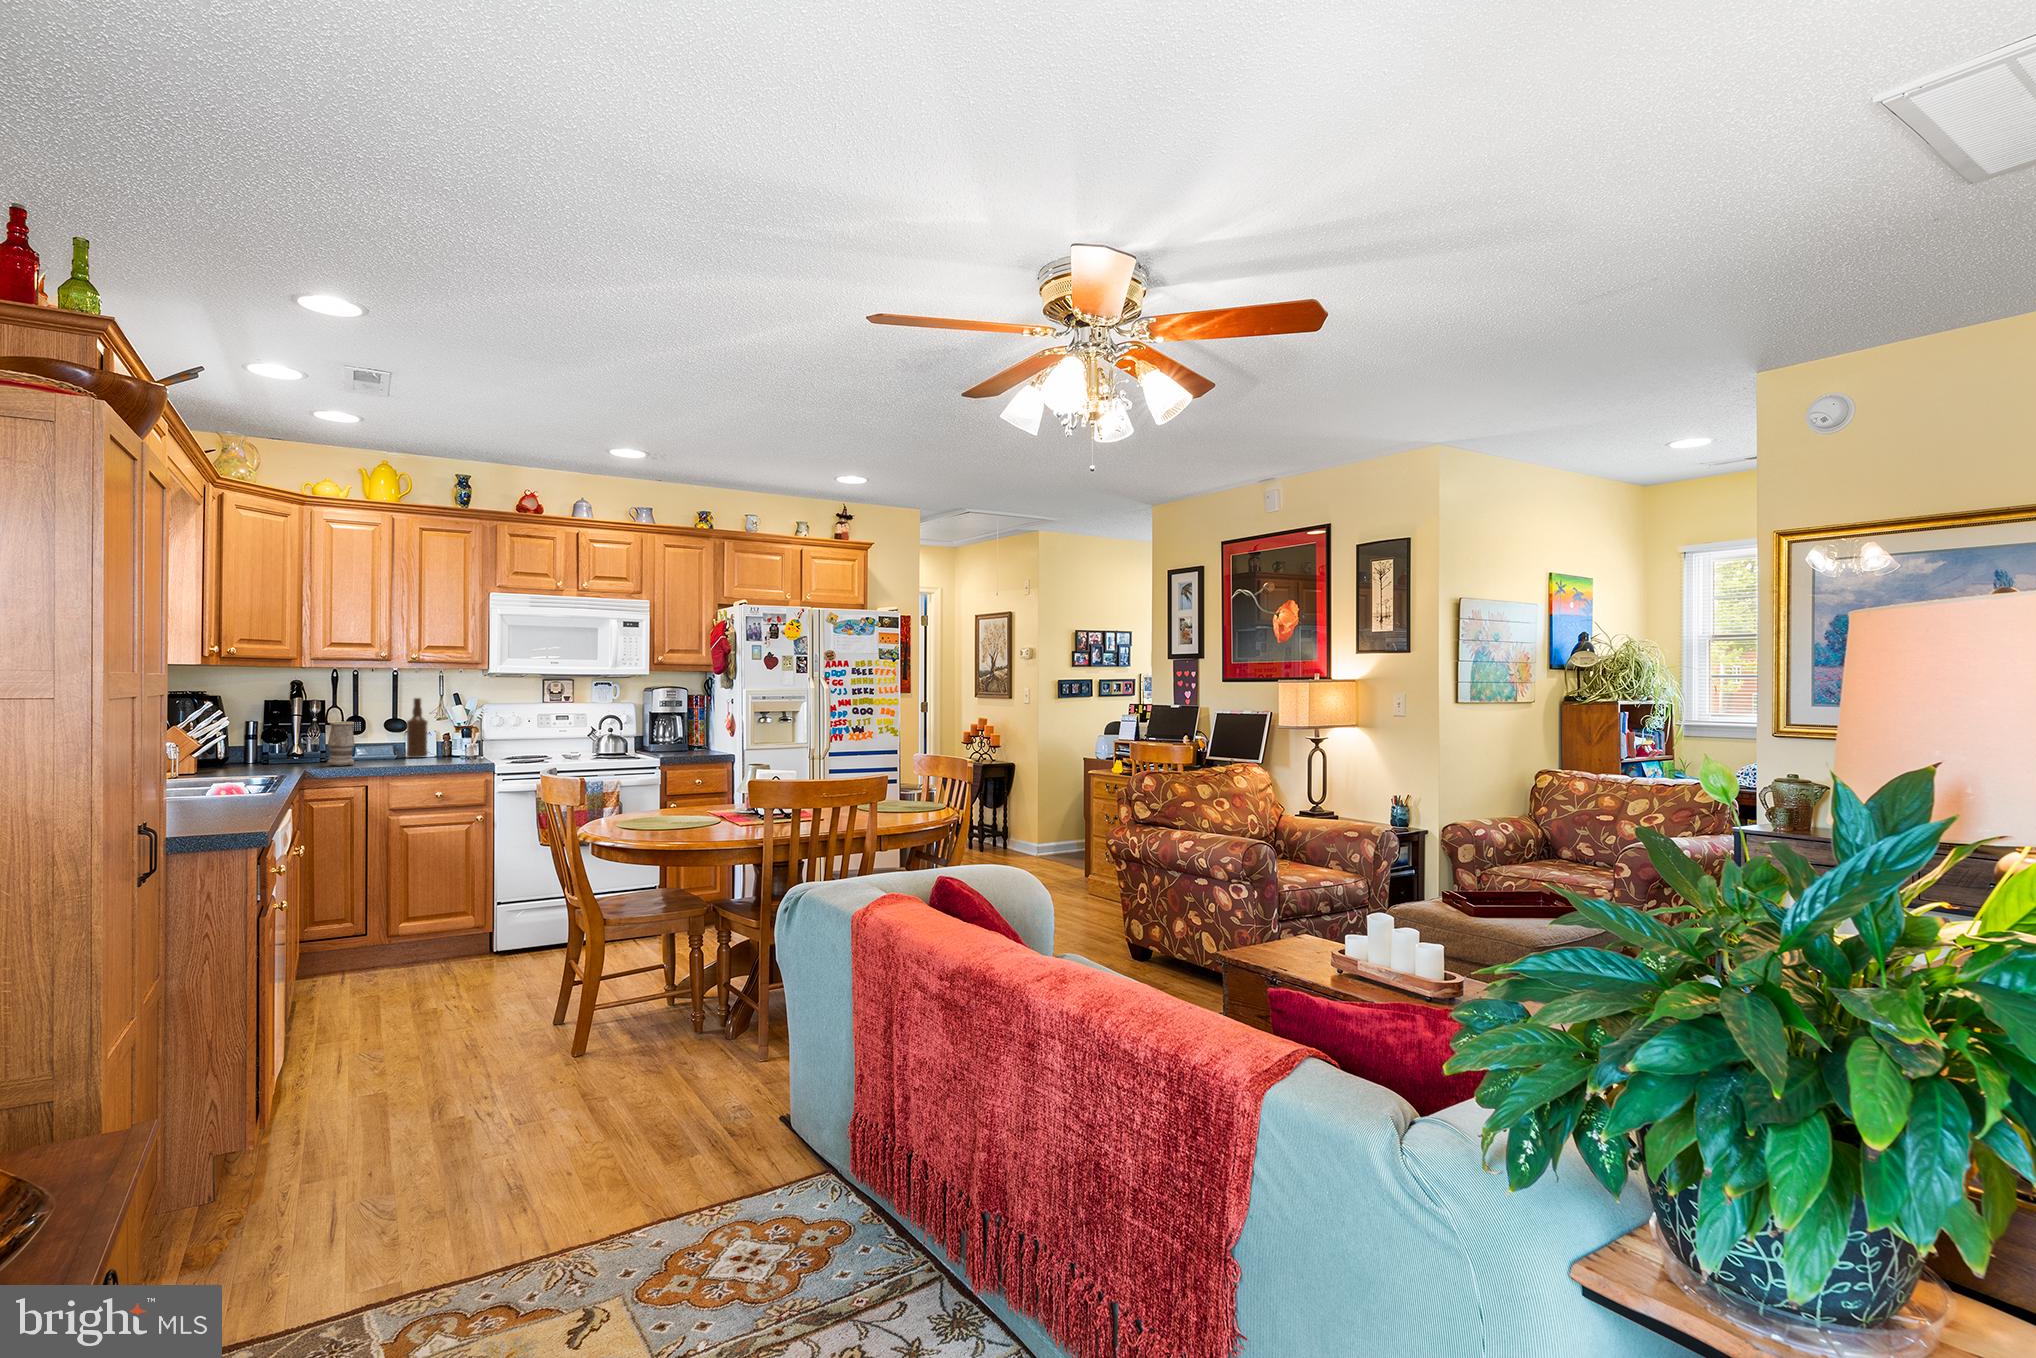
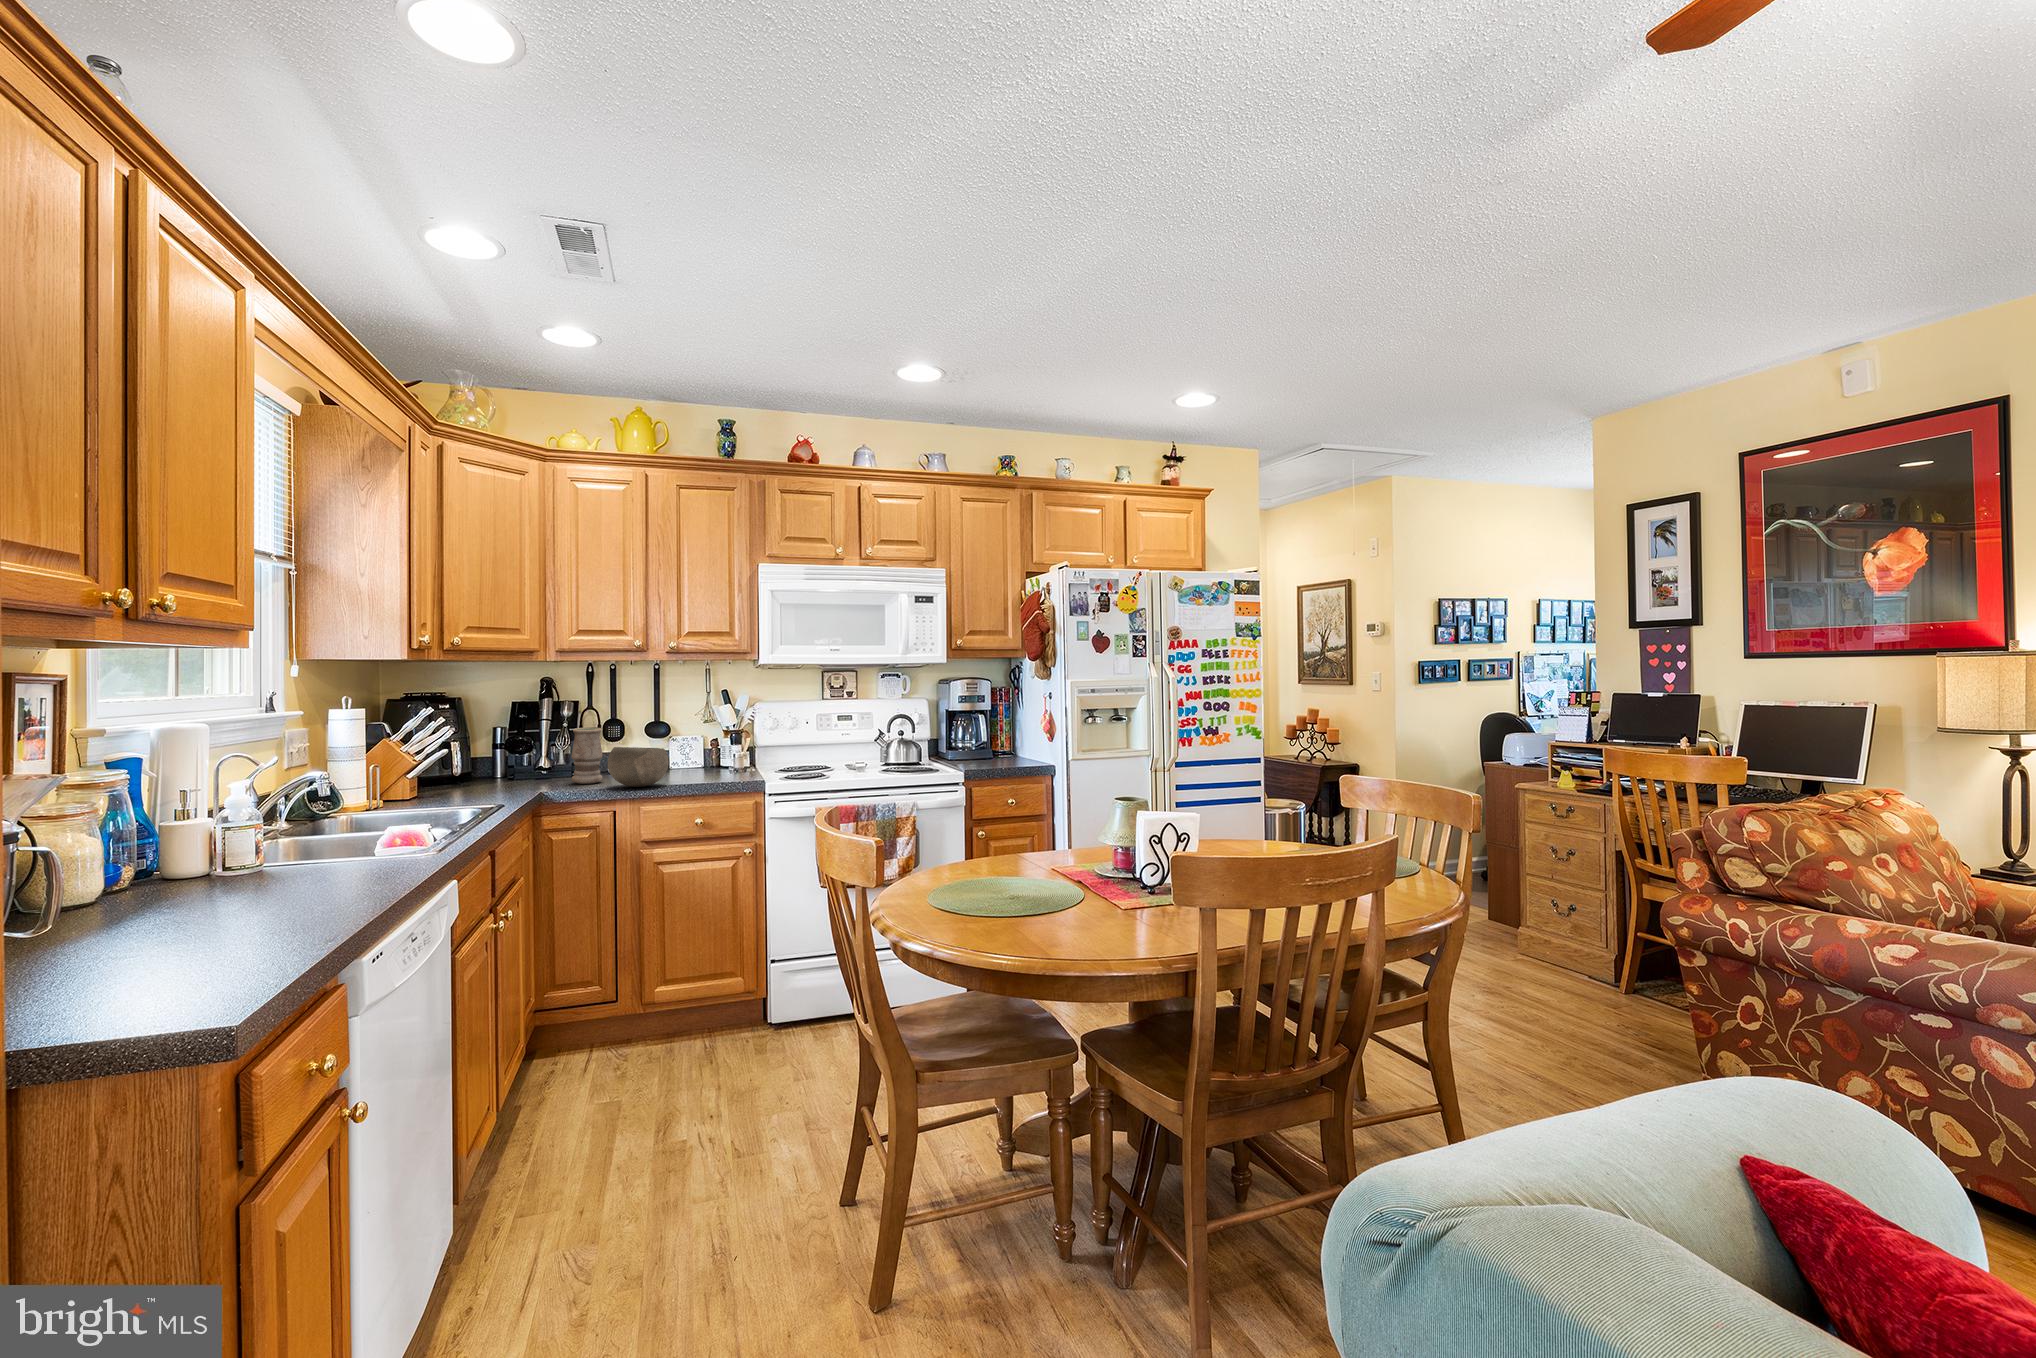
bottle: present [406,698,428,758] -> none [669,696,693,769]
bowl: none [363,736,414,767] -> present [608,747,668,787]

